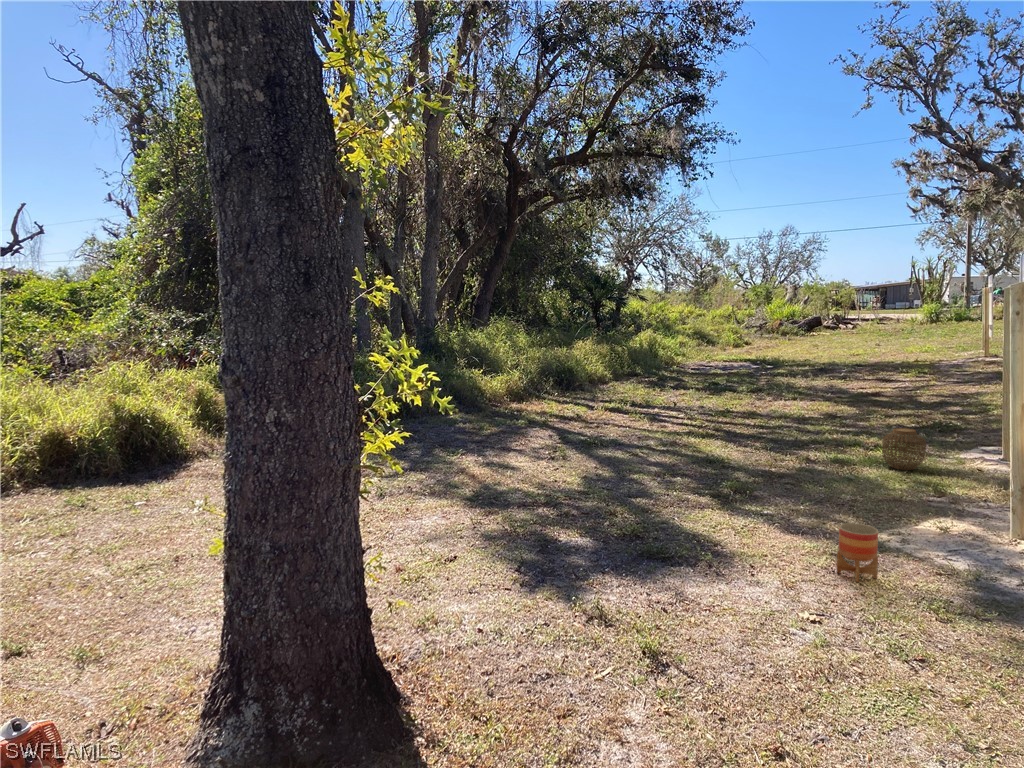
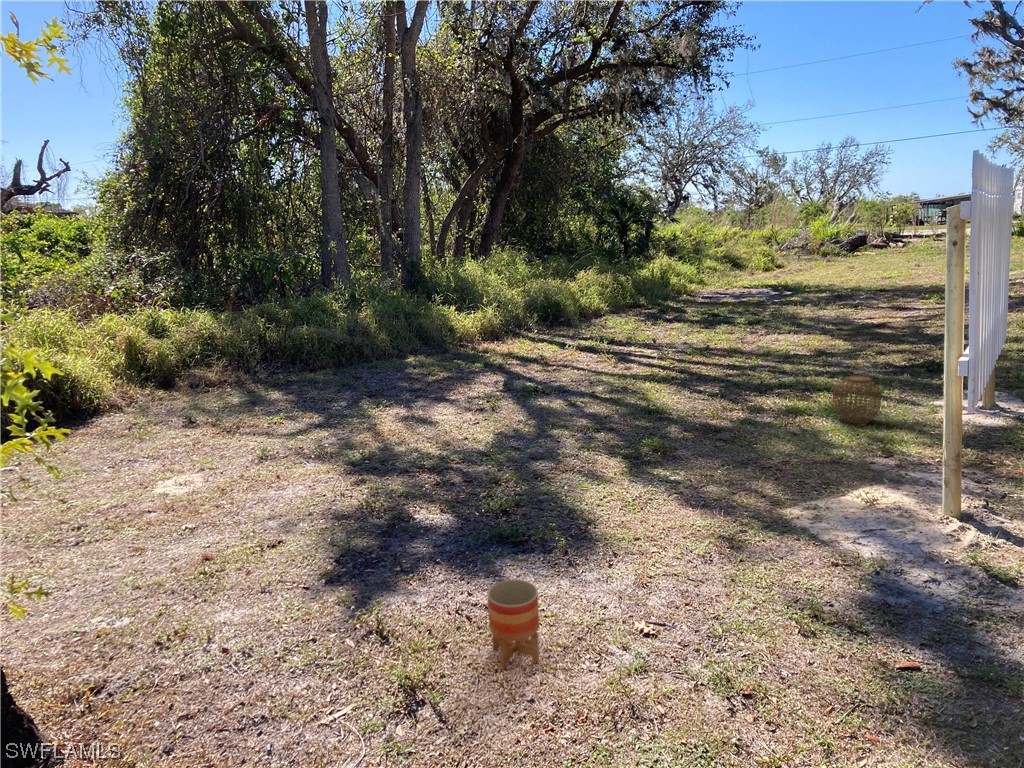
planter: present [837,523,878,582] -> present [487,580,539,670]

